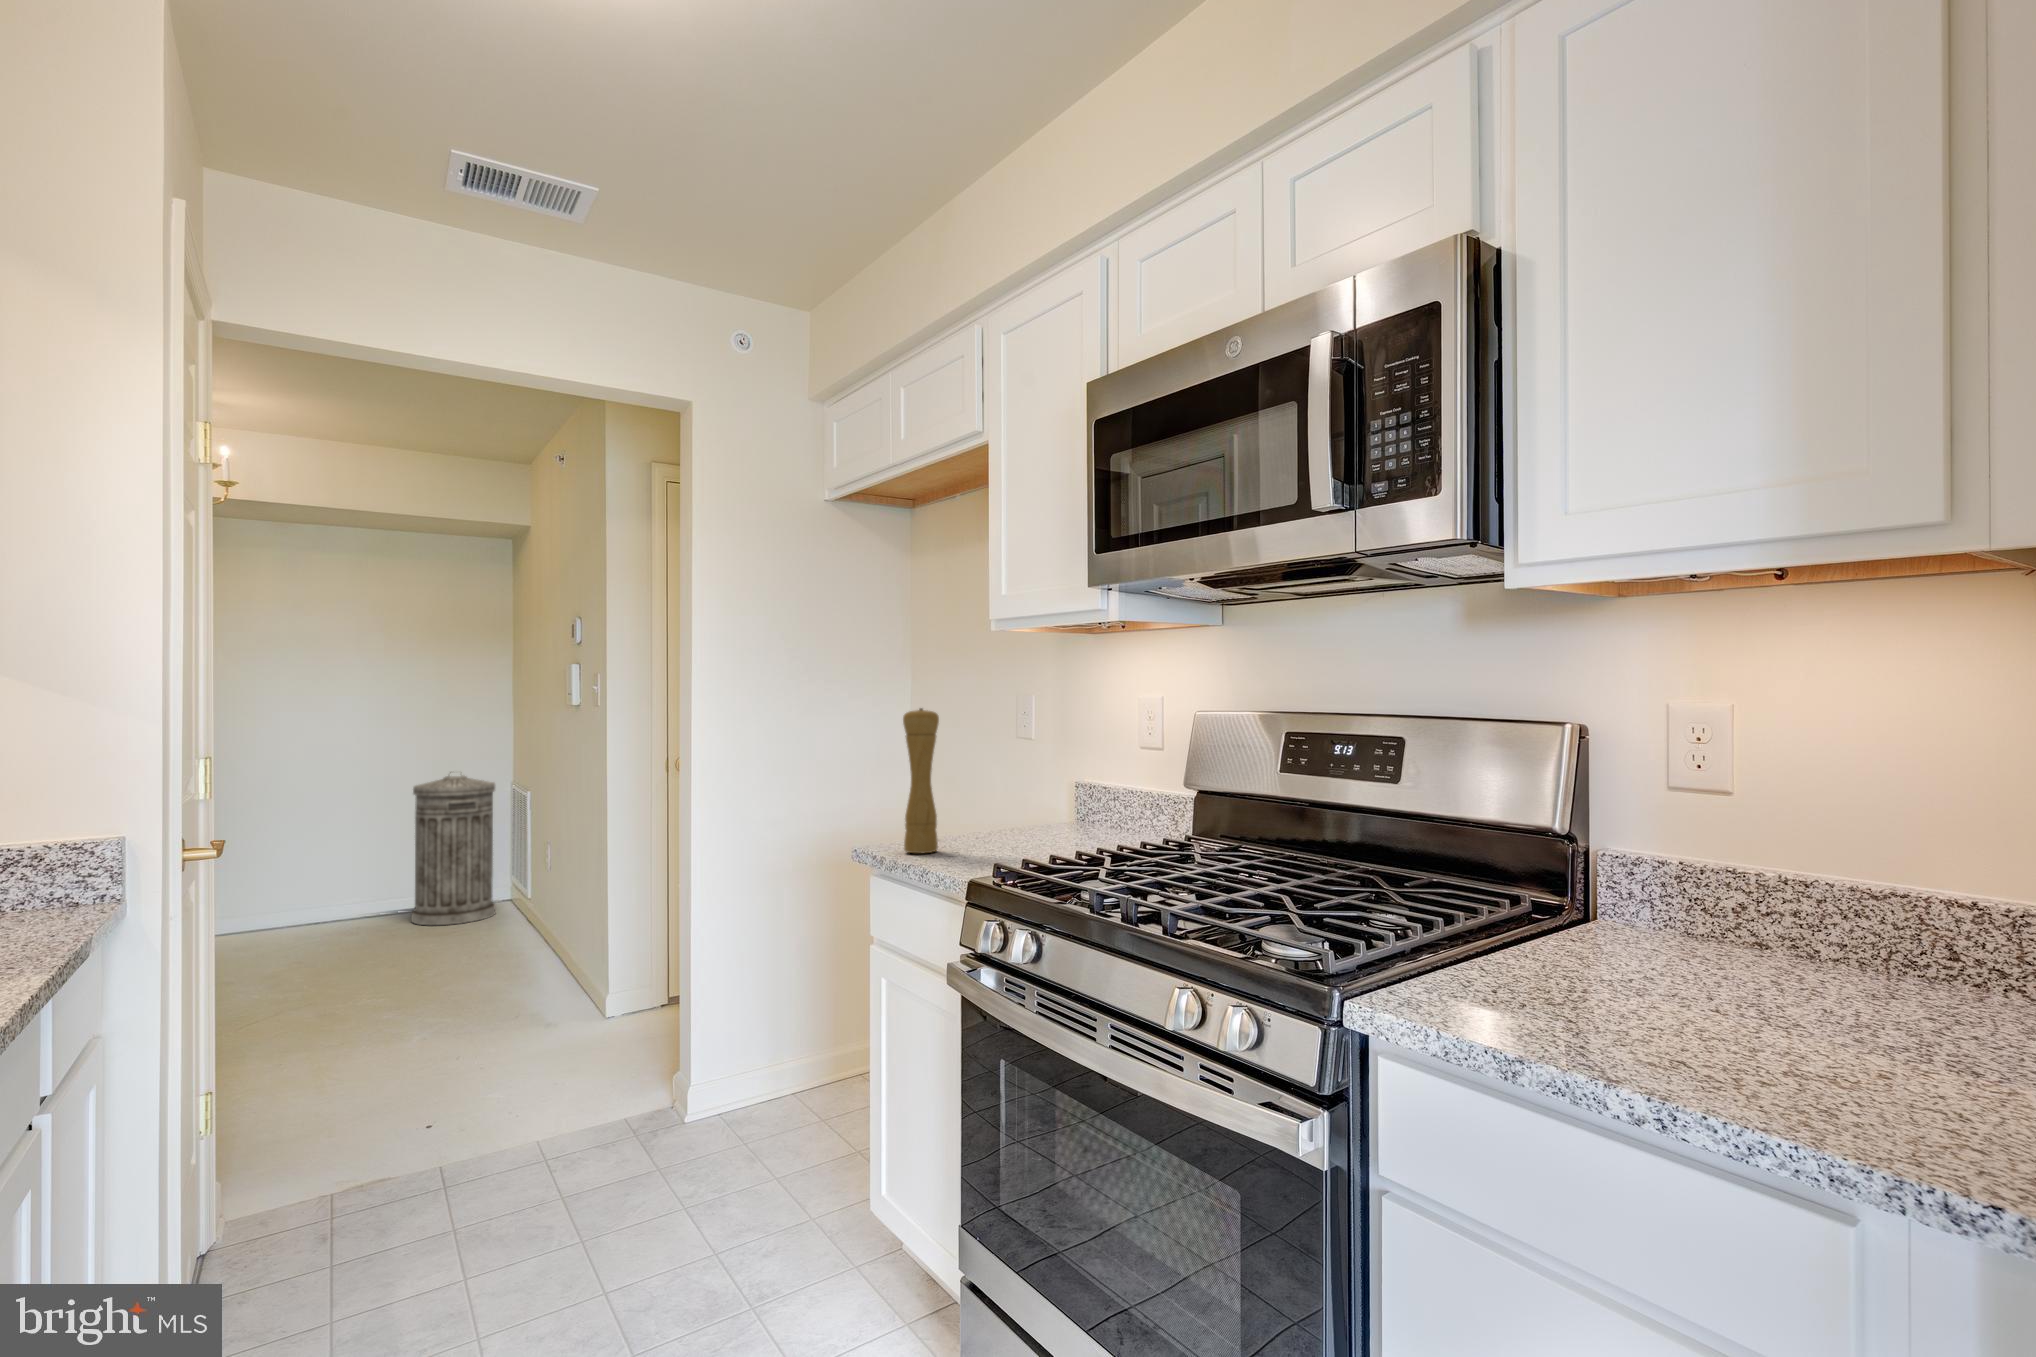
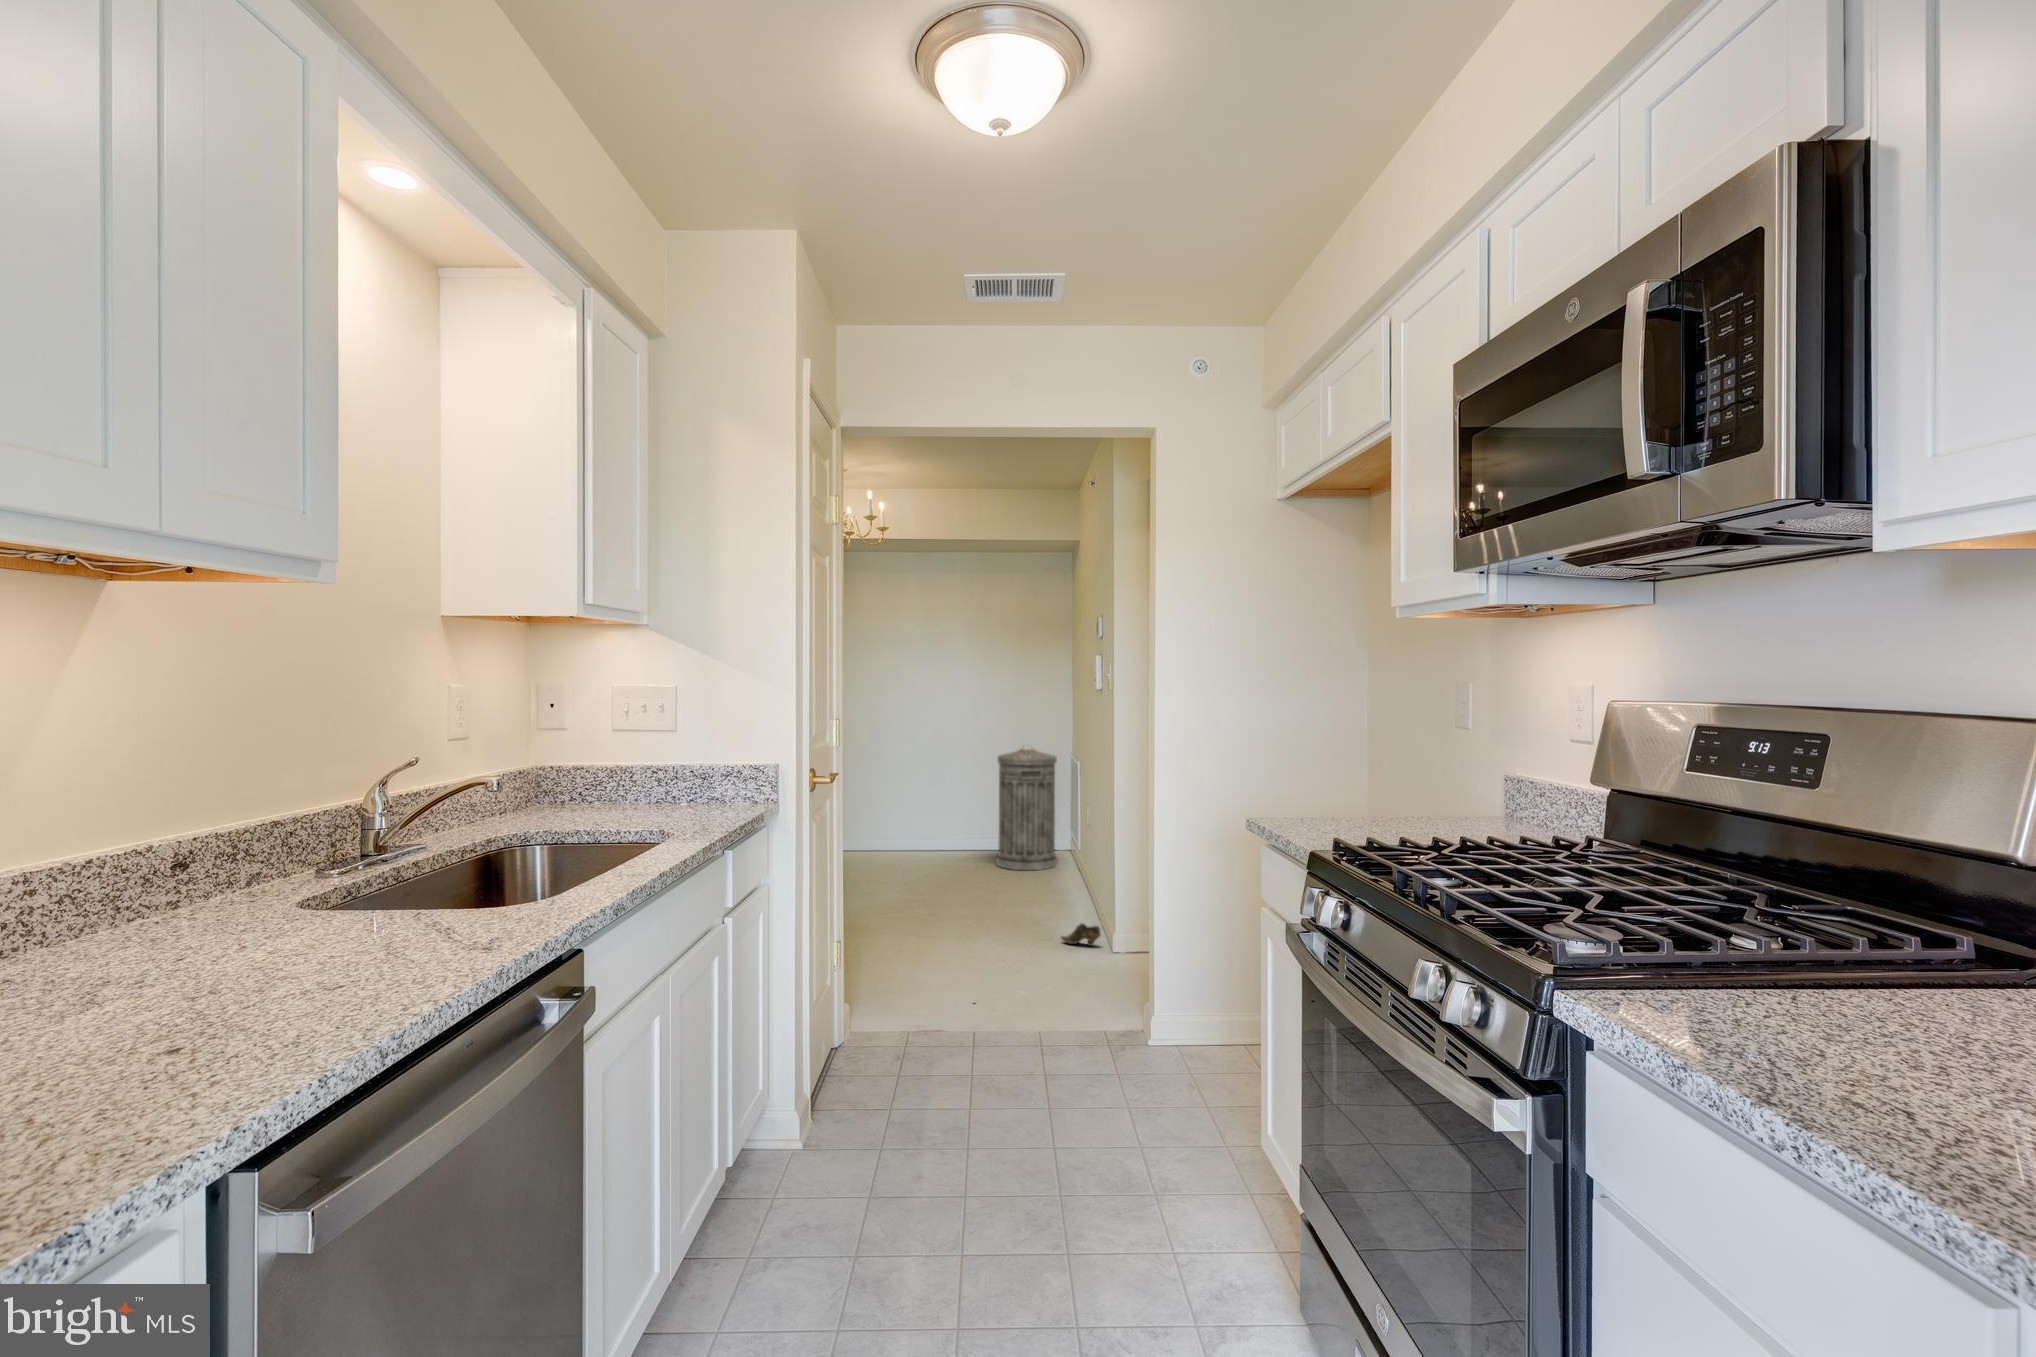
pepper mill: present [903,708,939,853] -> none [1287,693,1322,830]
shoe: none [530,980,584,1007] -> present [1061,924,1101,946]

